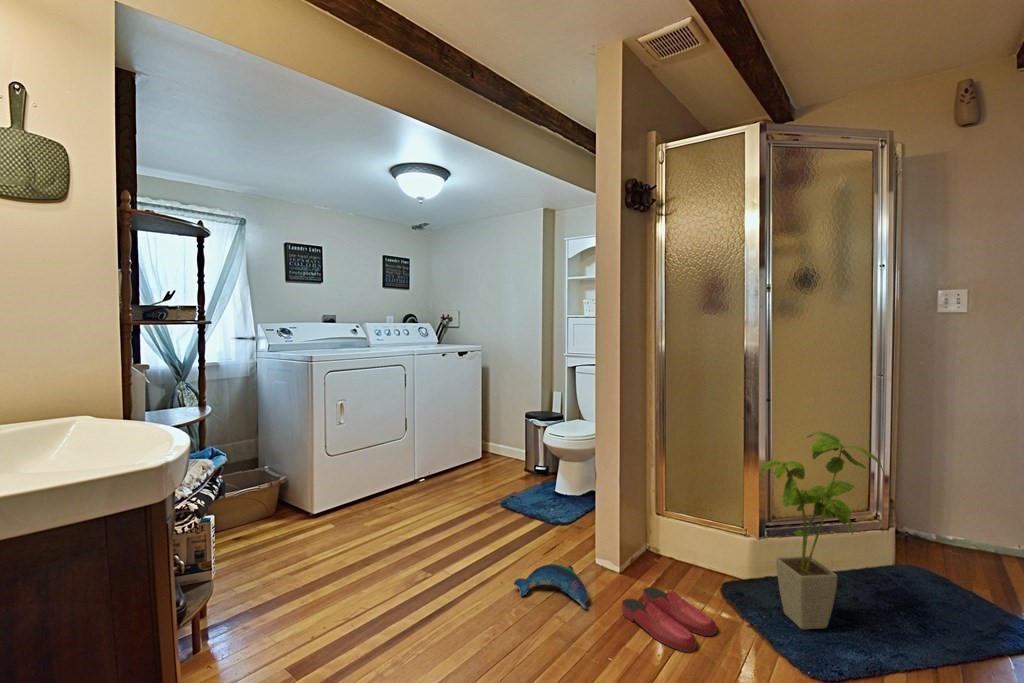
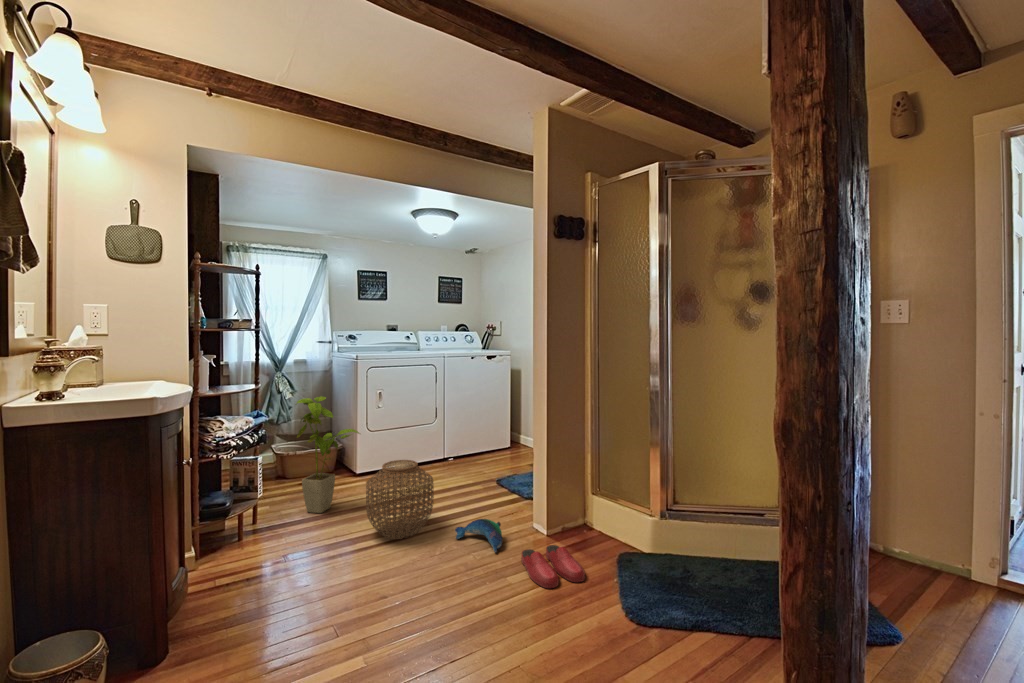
house plant: present [759,432,884,629] -> present [297,396,360,513]
woven basket: none [393,498,483,610] -> present [366,460,434,539]

